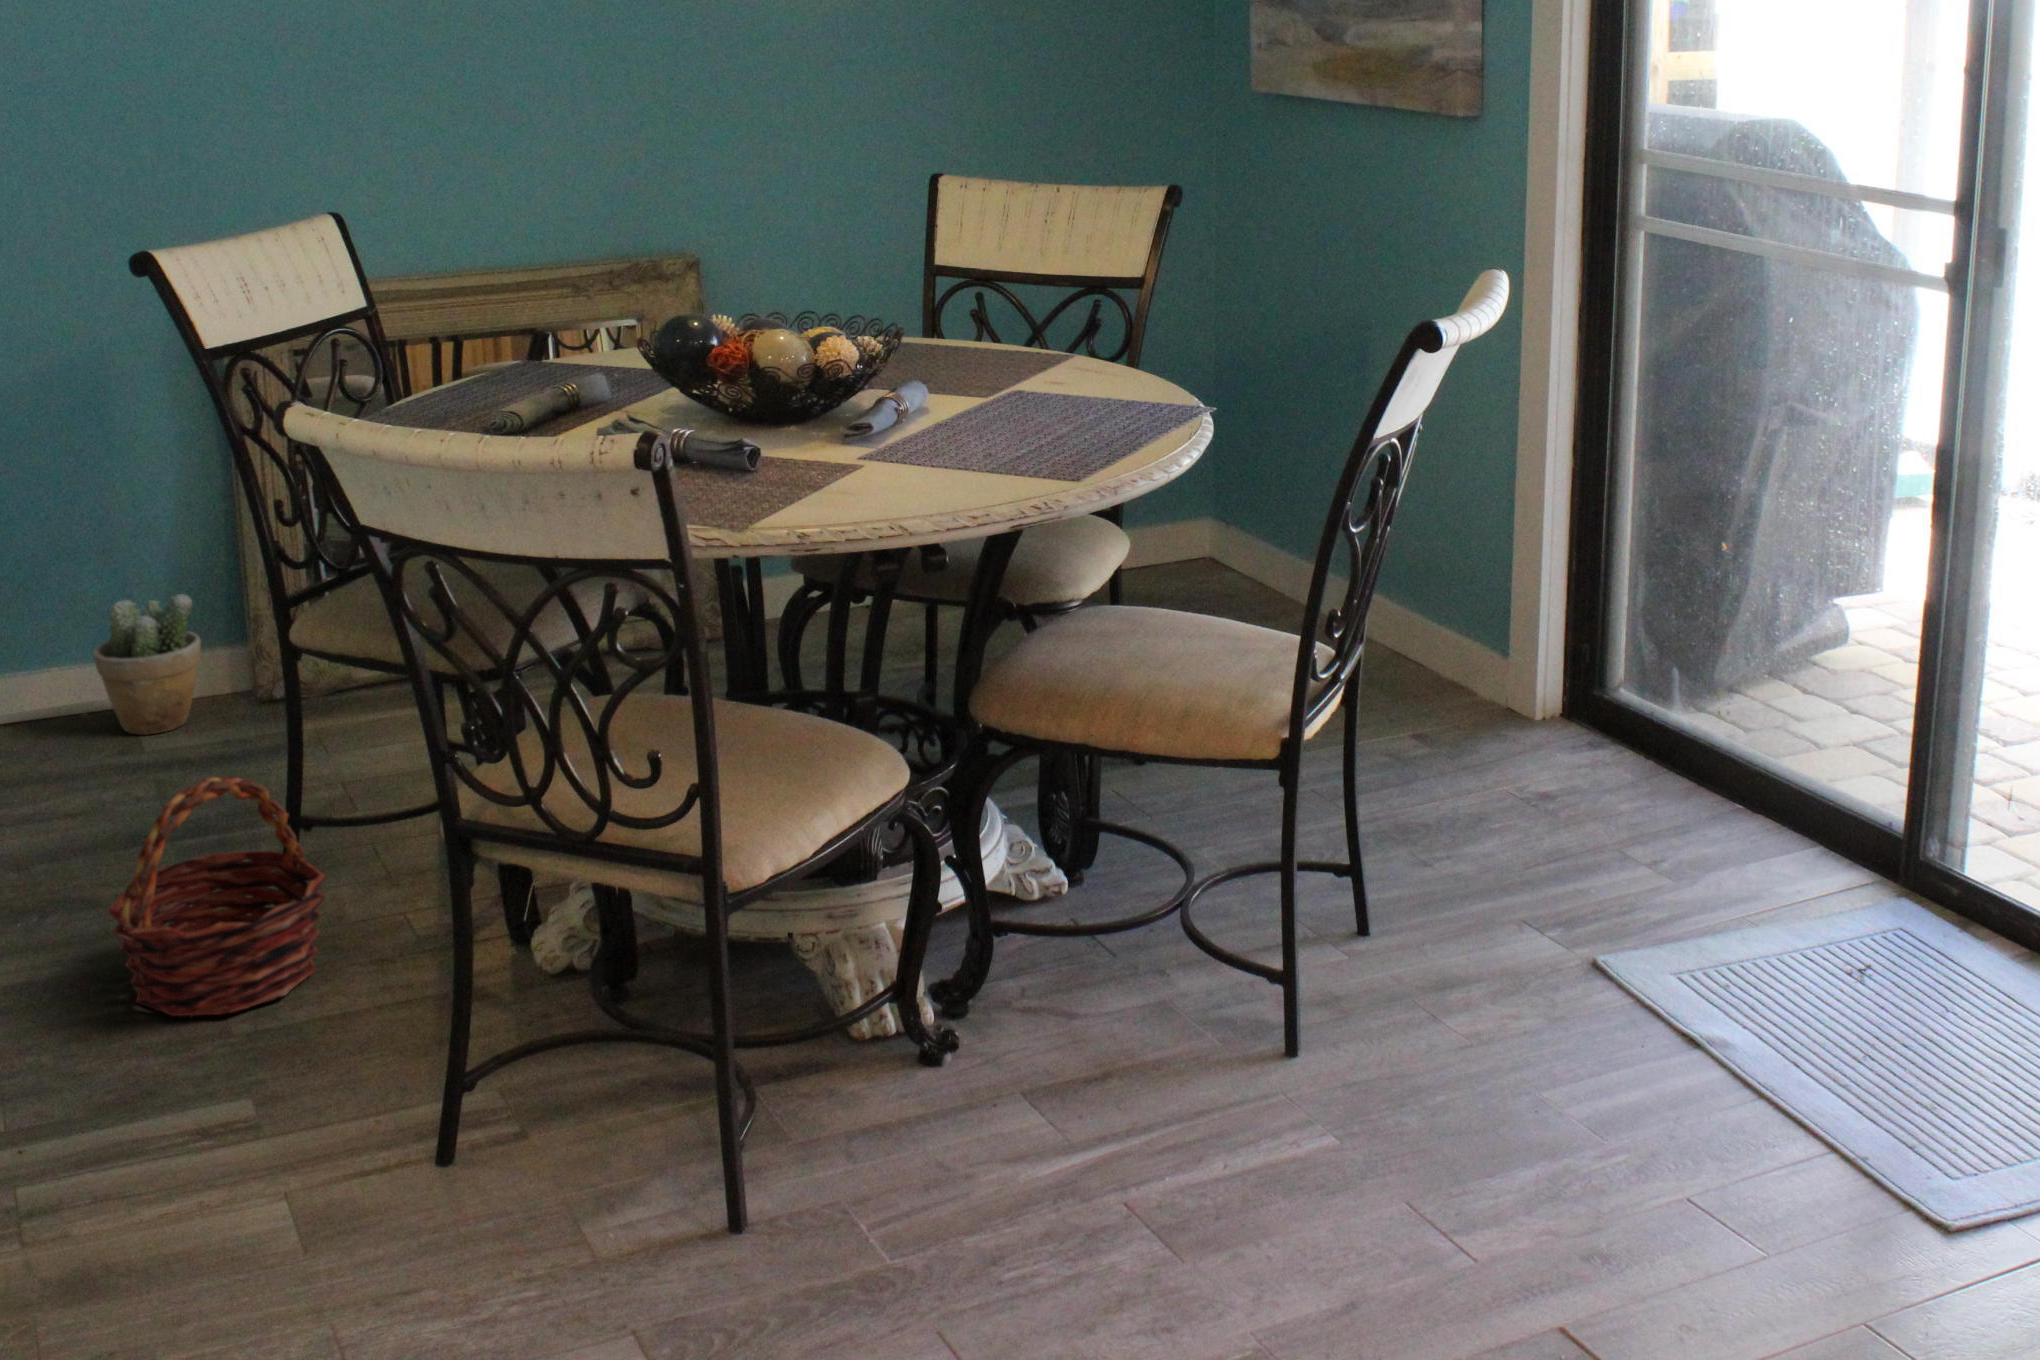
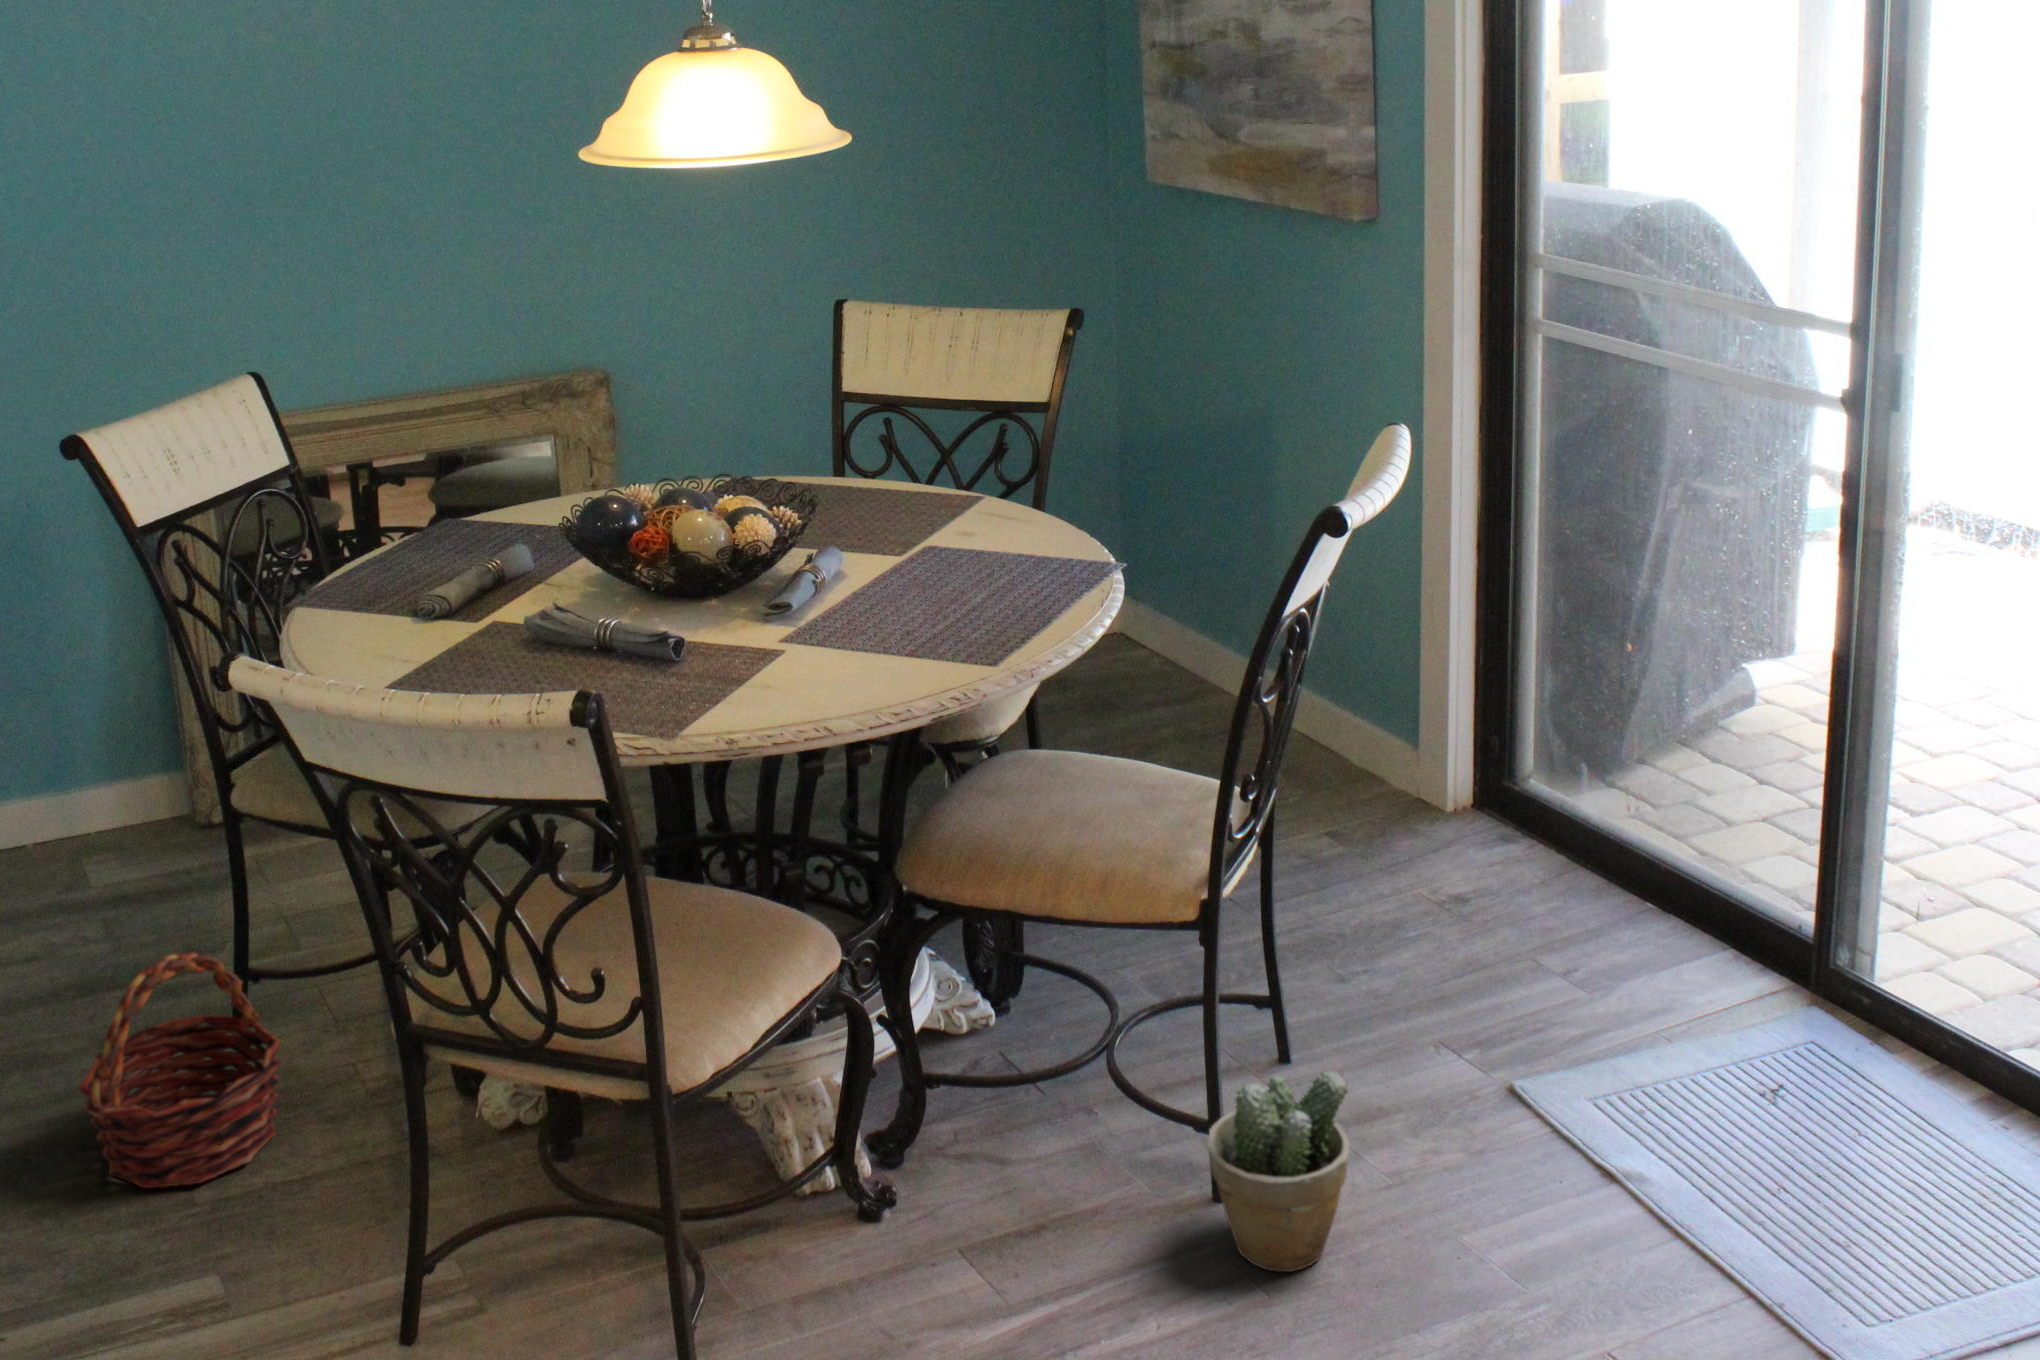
potted plant: present [93,594,201,735] -> present [1207,1071,1350,1272]

